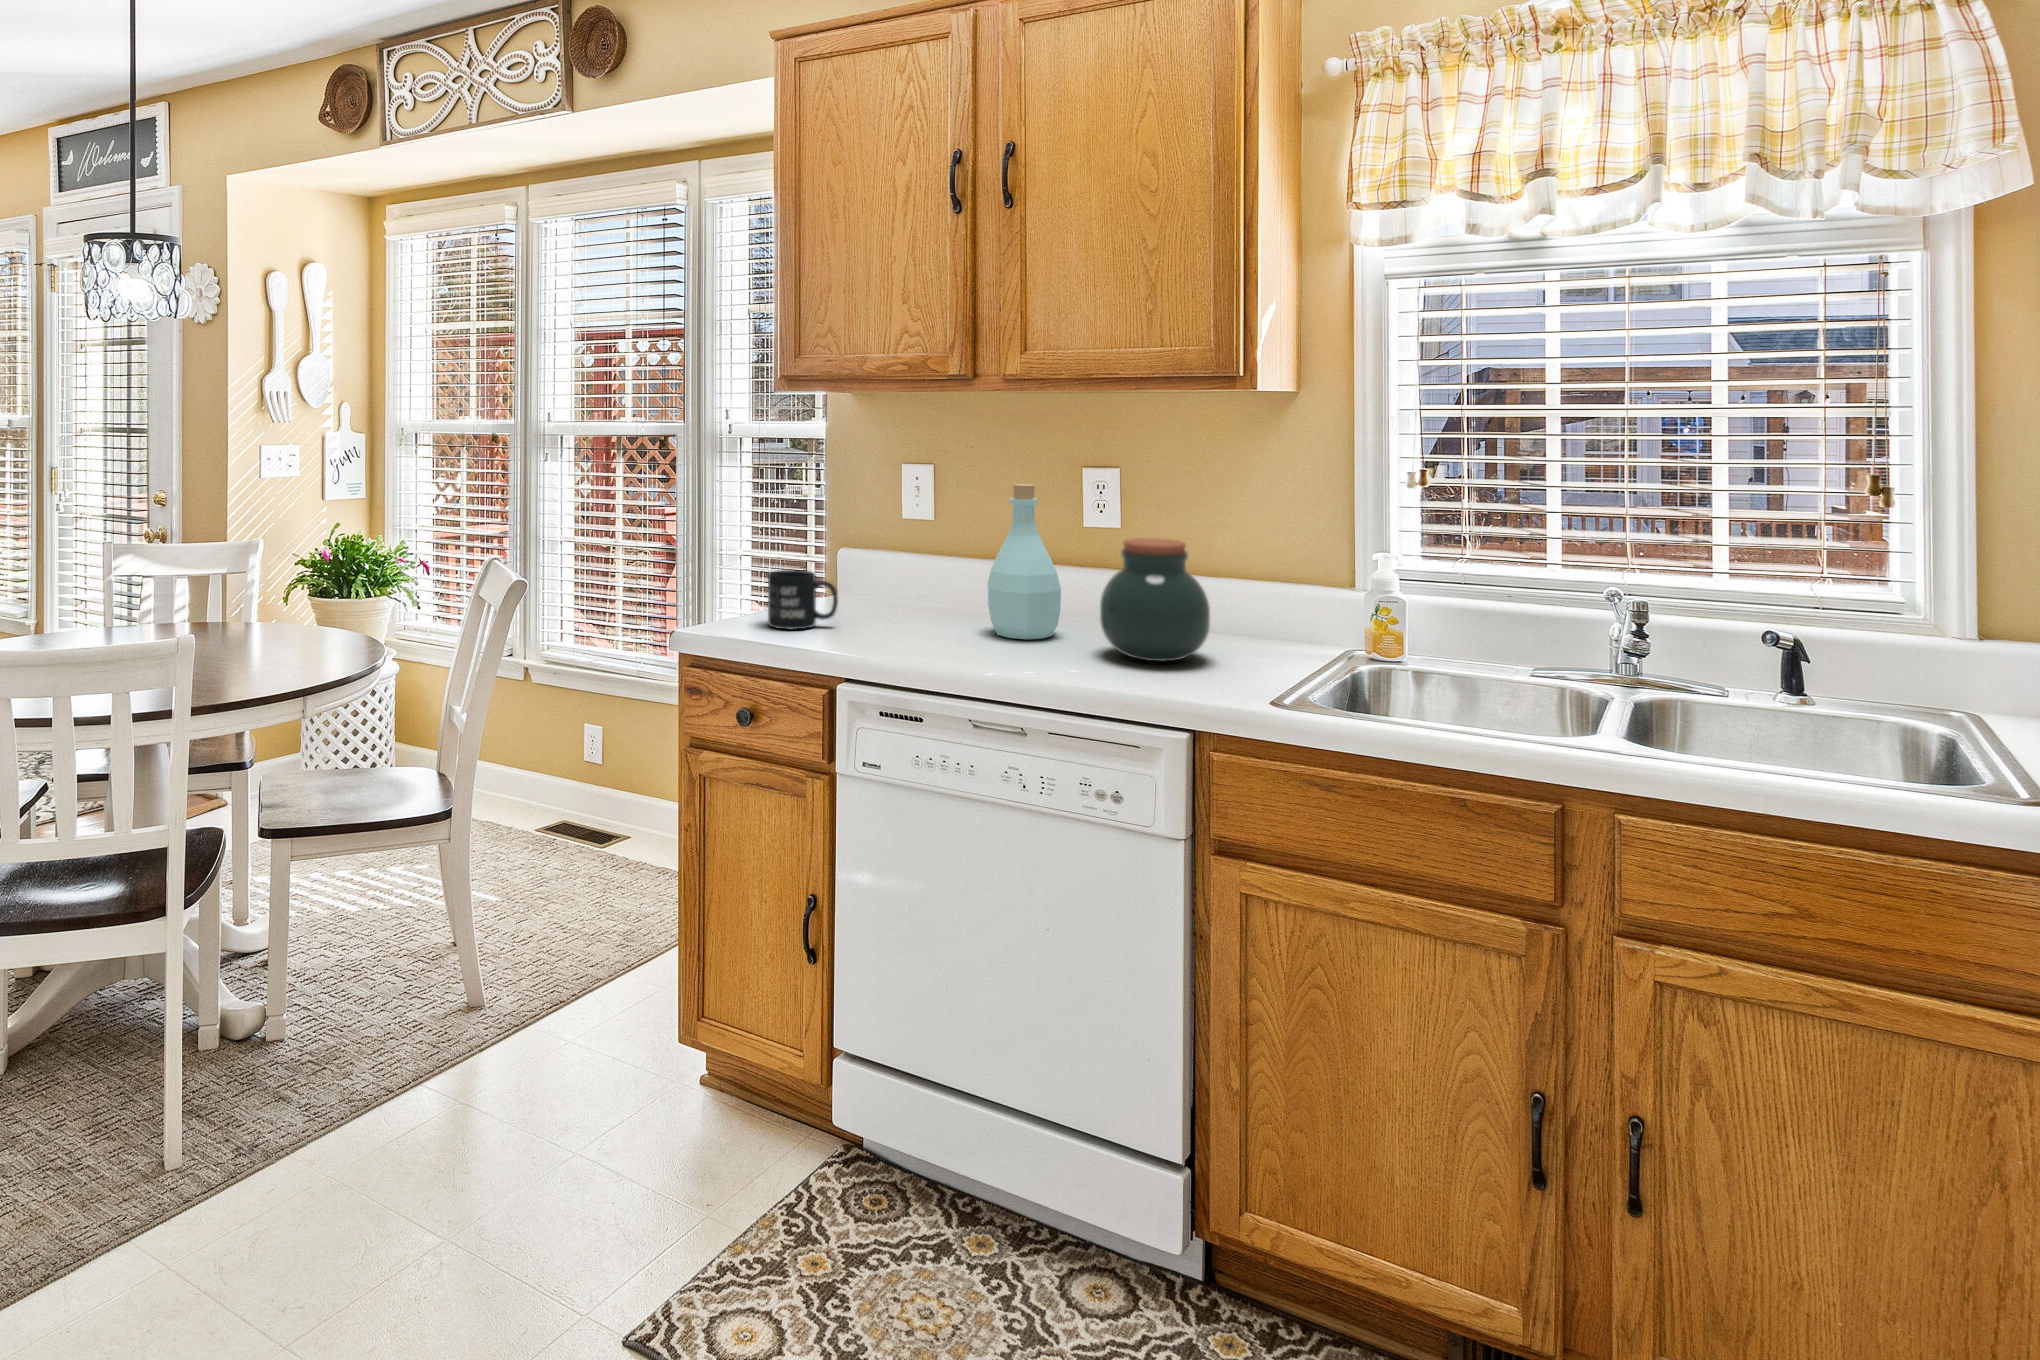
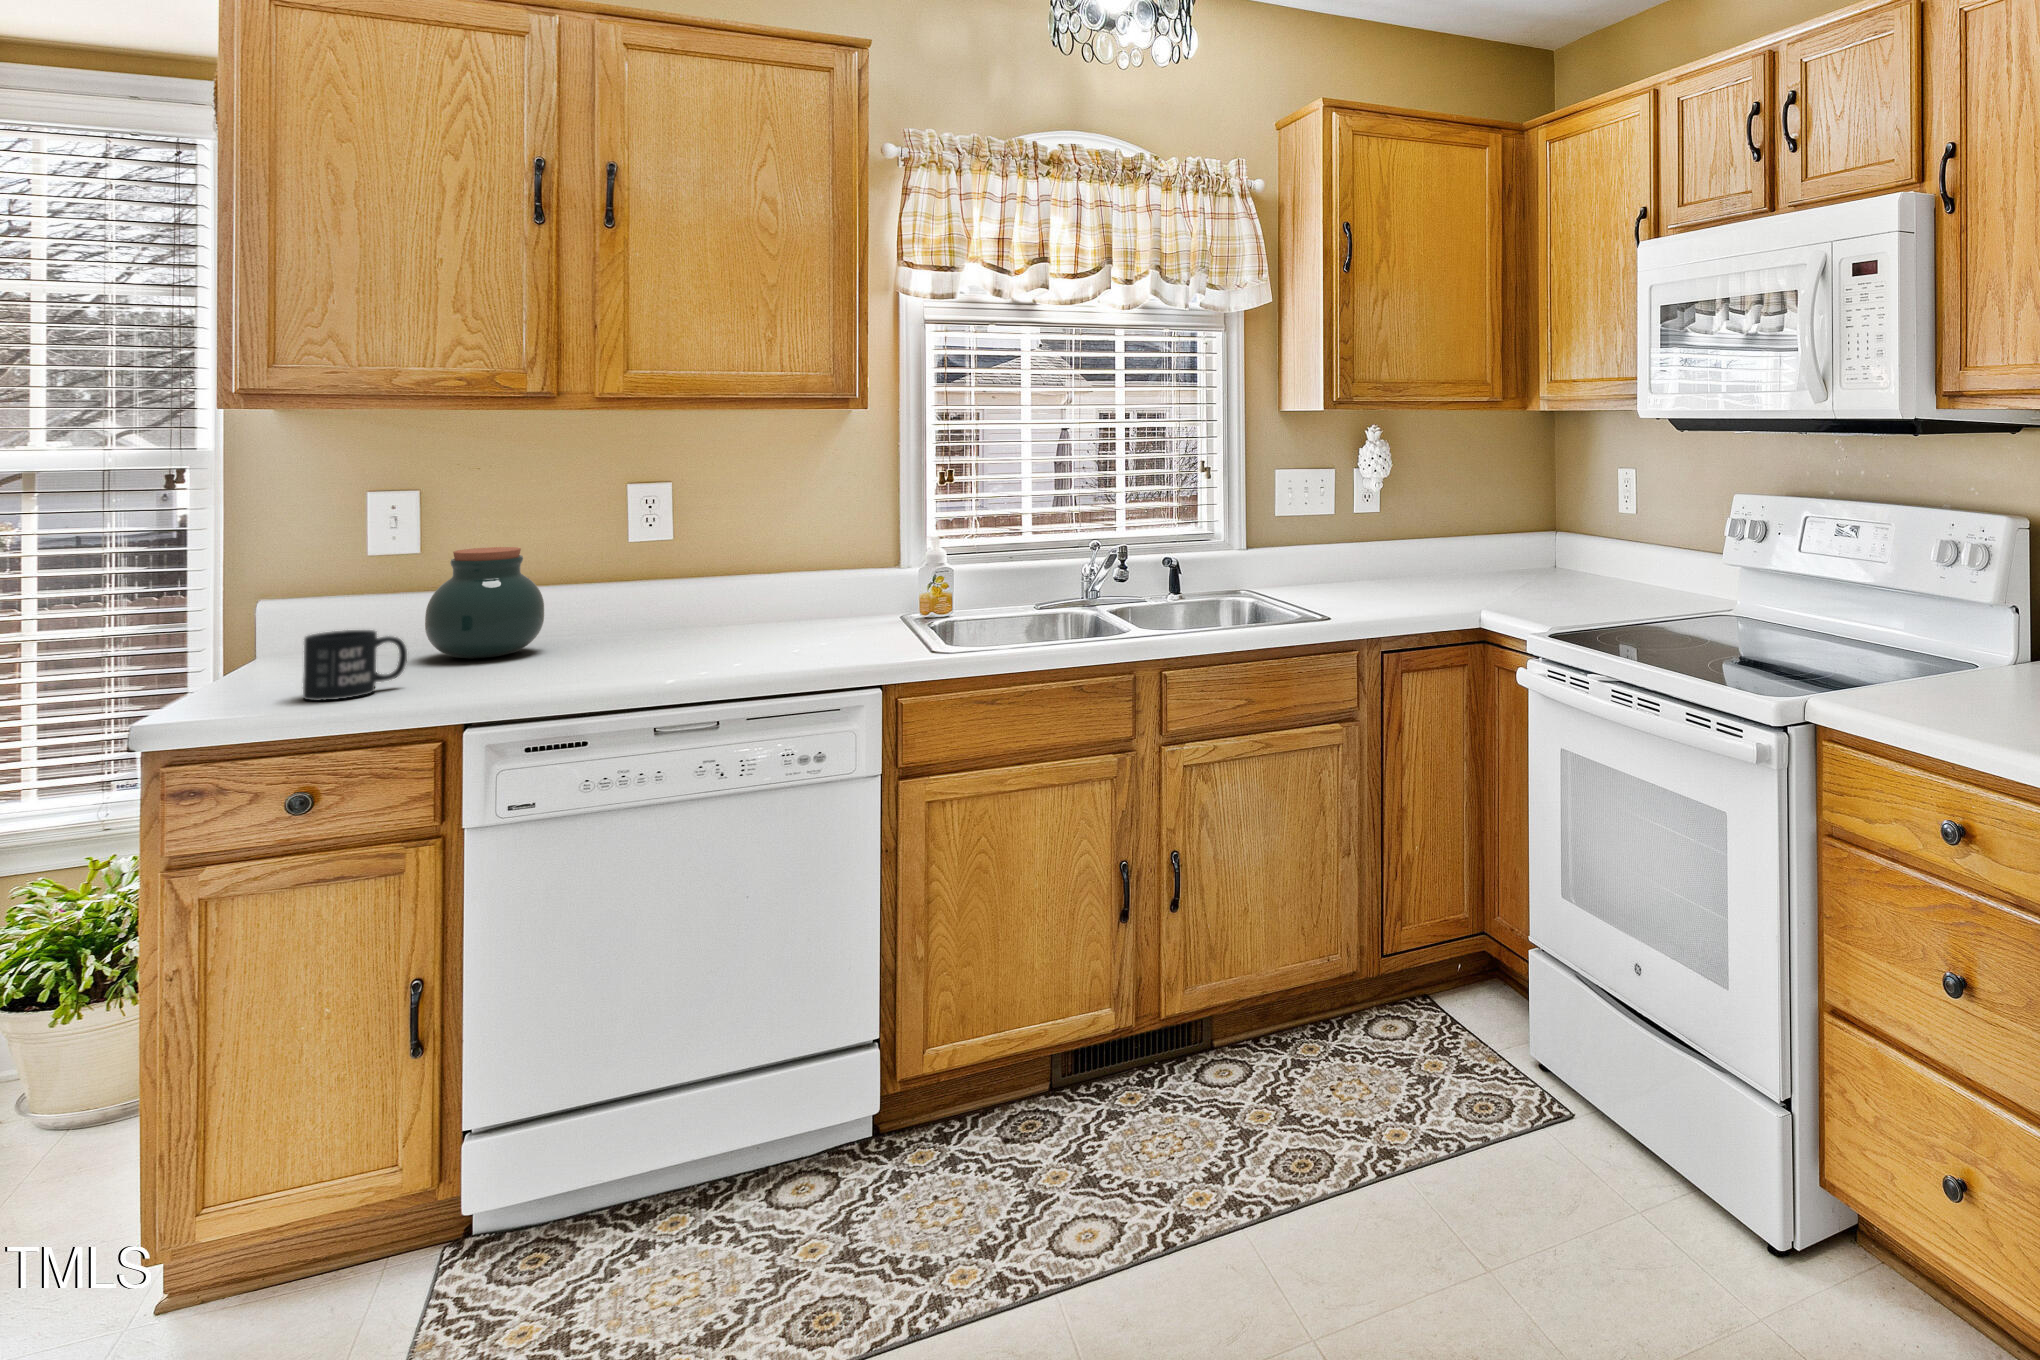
bottle: present [987,484,1061,639] -> none [584,508,668,660]
jar: present [1100,538,1210,661] -> present [425,547,544,658]

